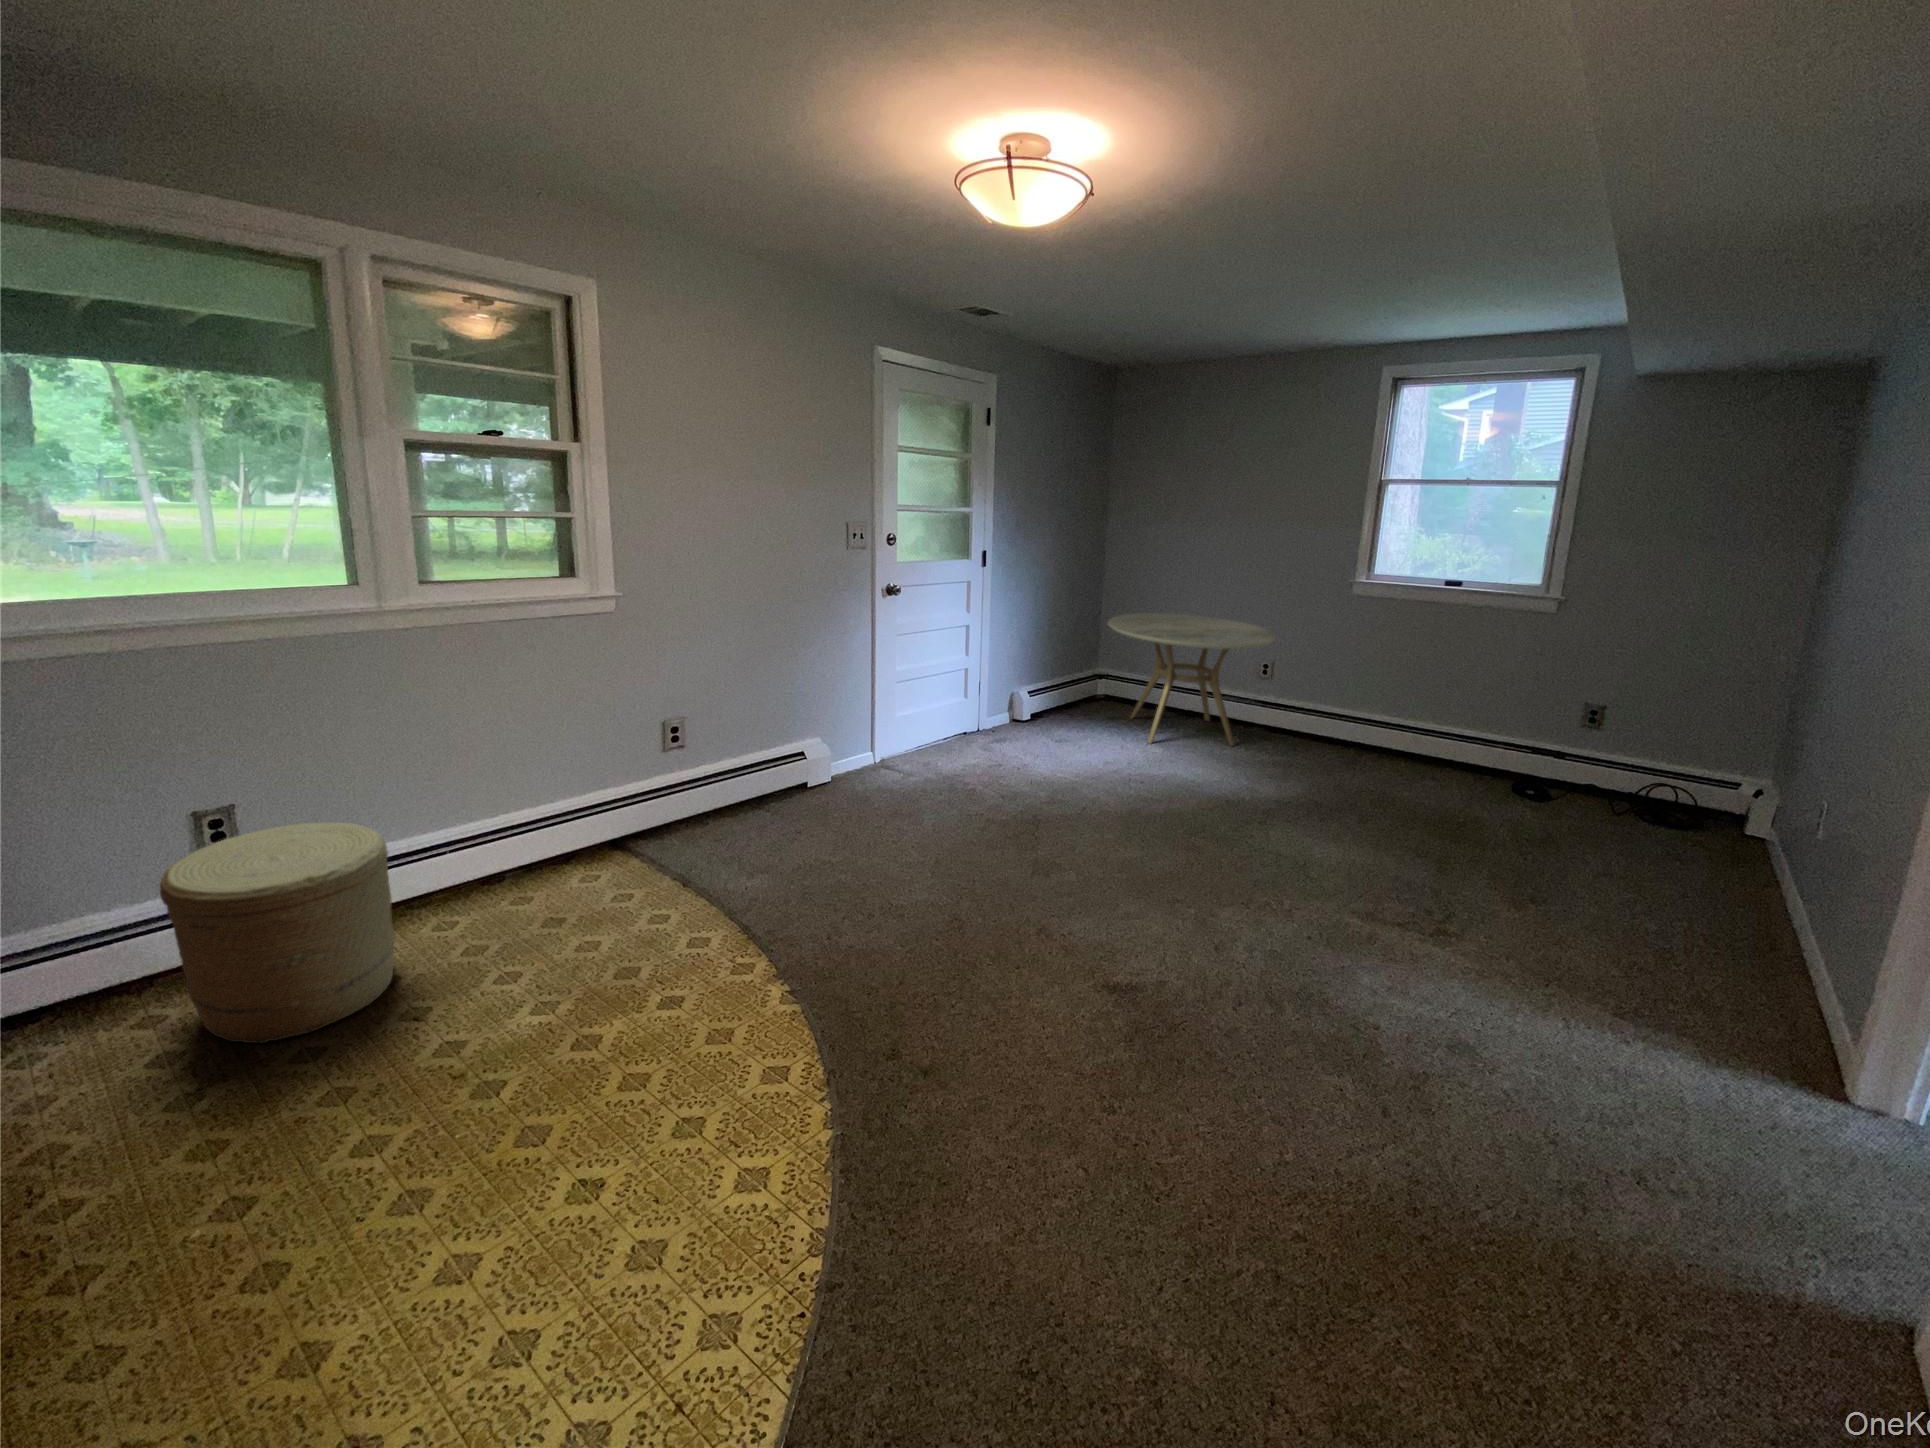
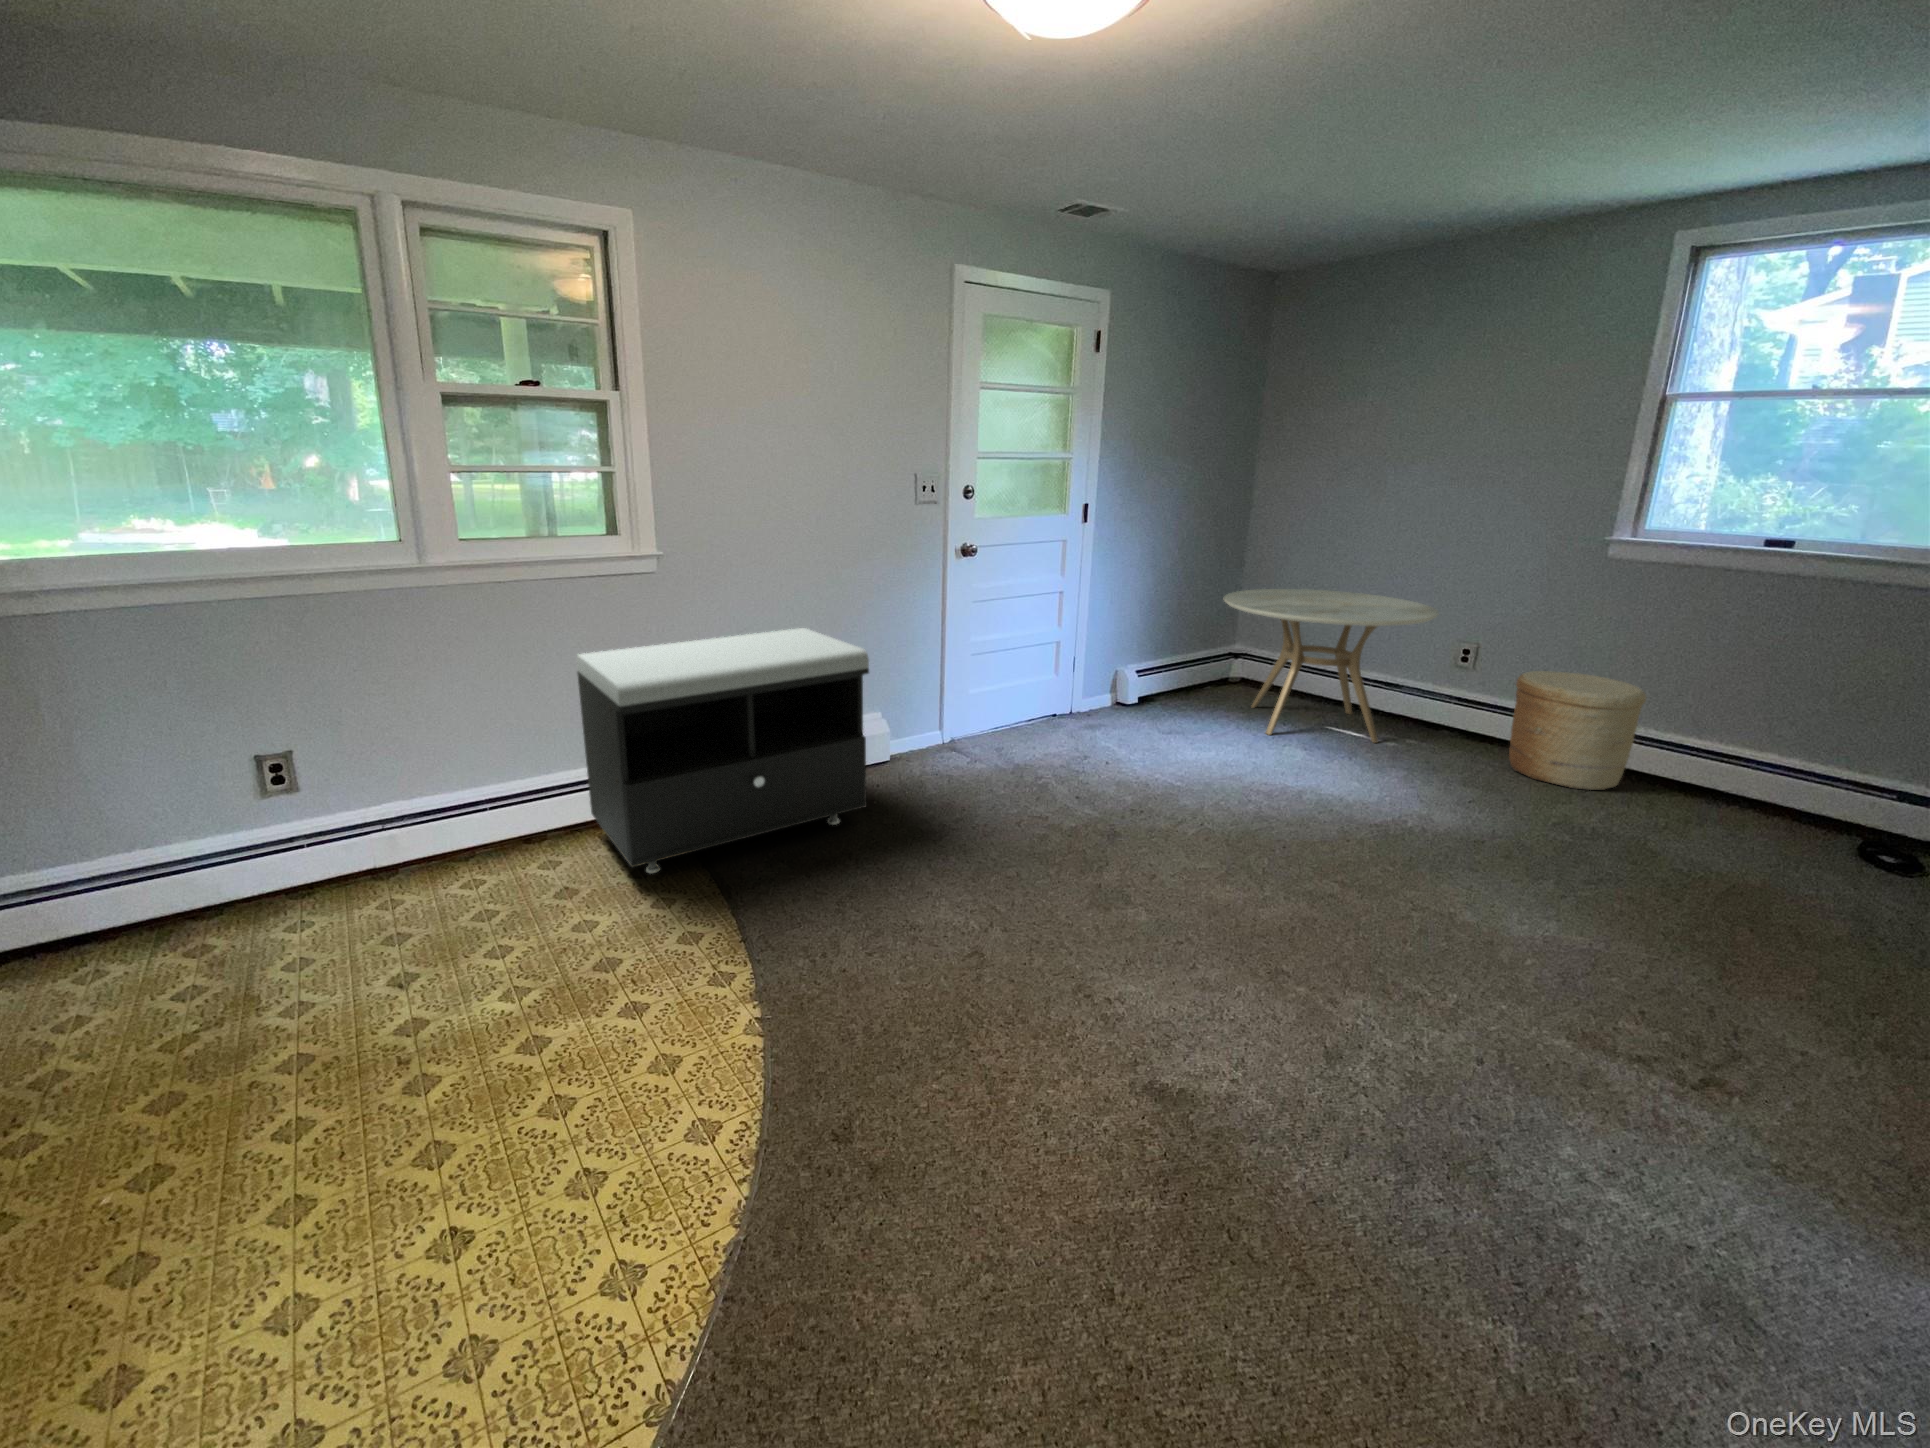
storage bench: none [492,664,820,935] -> present [577,628,869,874]
woven basket: present [160,823,395,1043] -> present [1509,671,1646,790]

